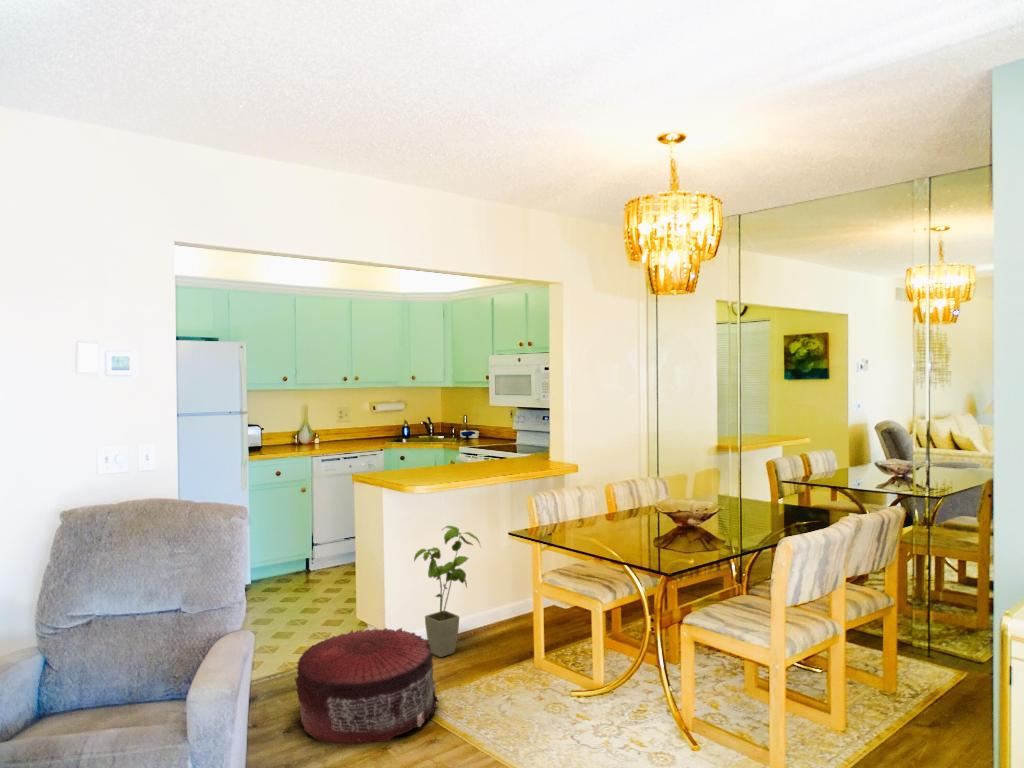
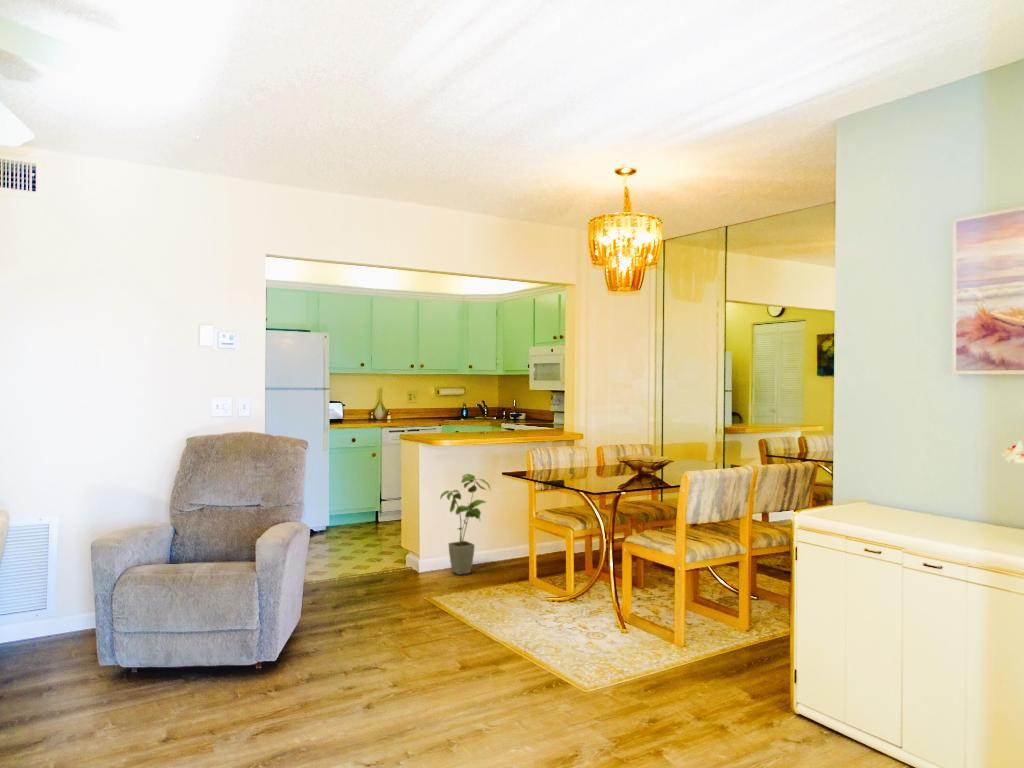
pouf: present [295,628,439,744] -> none [342,543,446,615]

